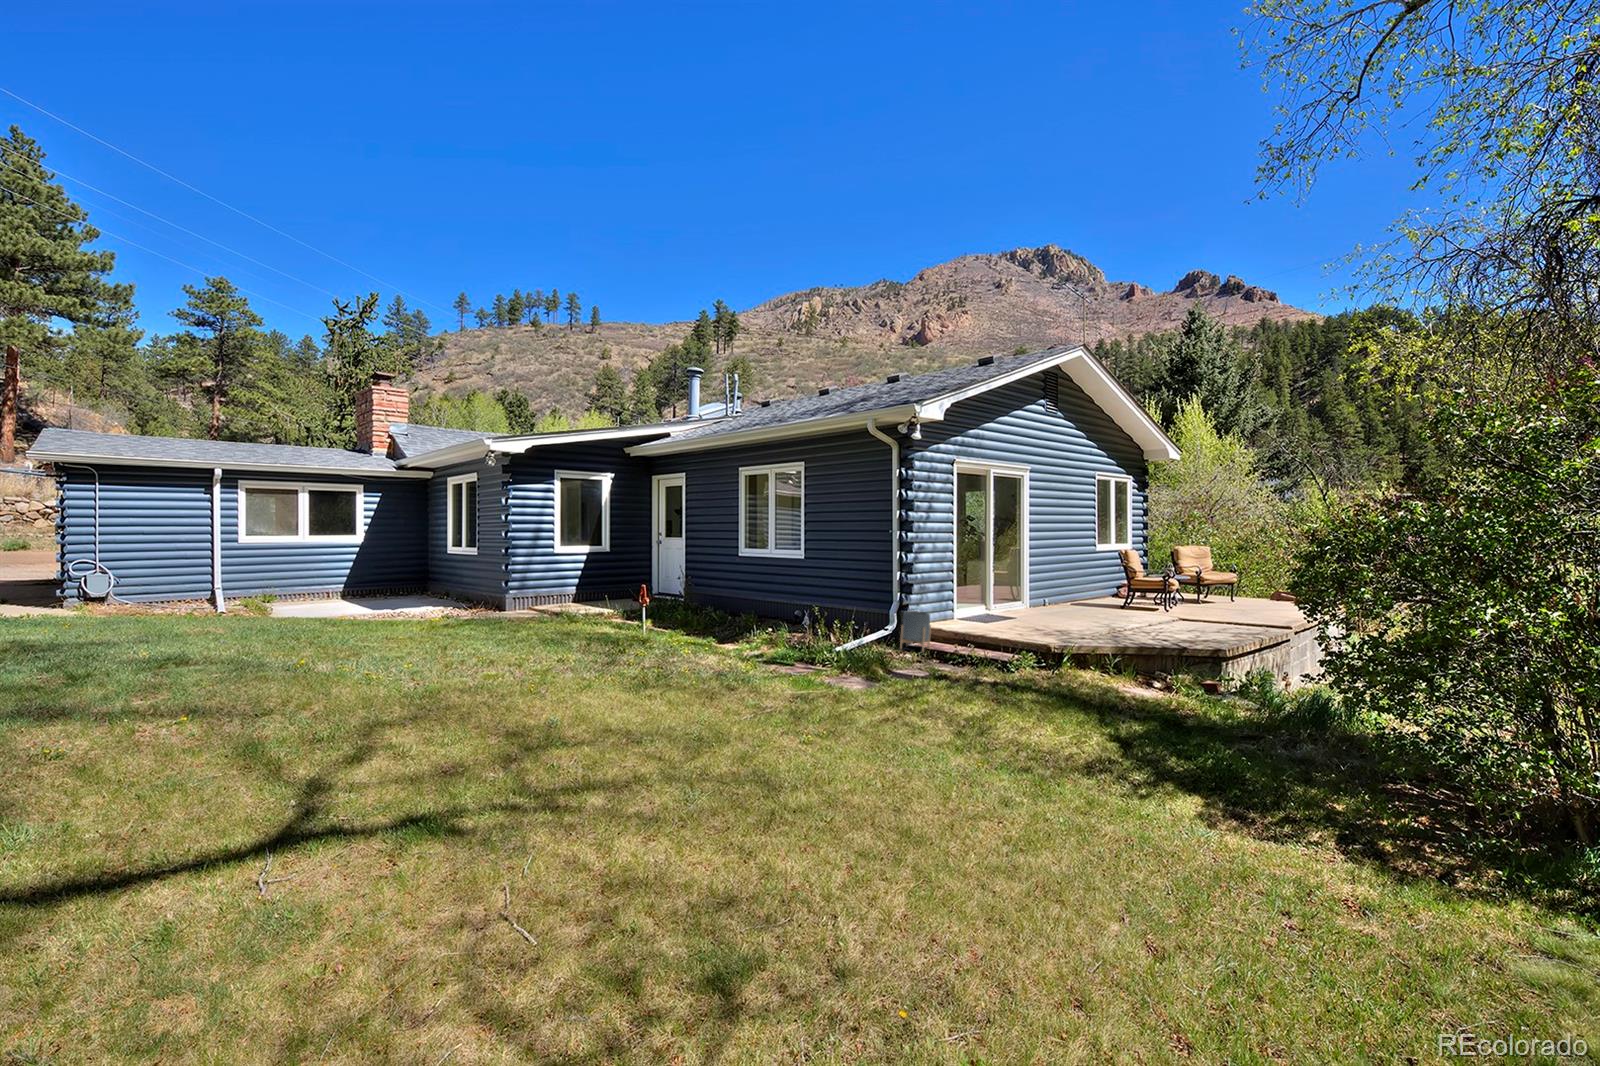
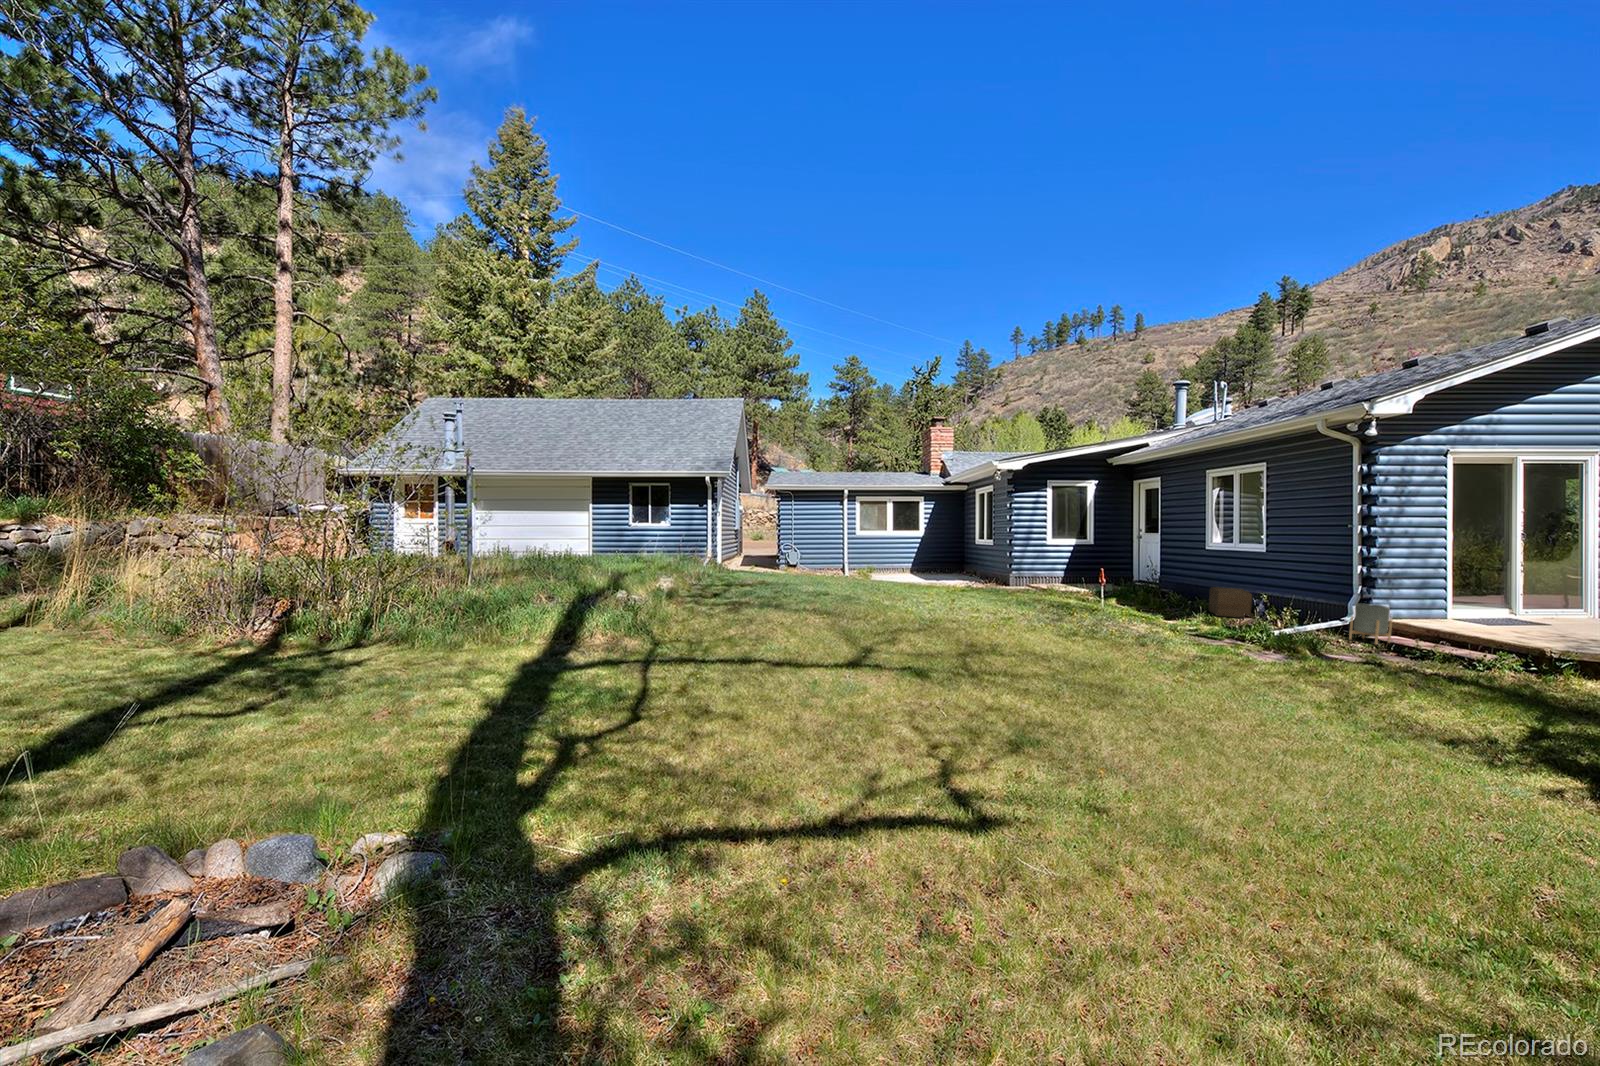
wooden crate: none [752,599,796,632] -> present [1209,587,1252,618]

